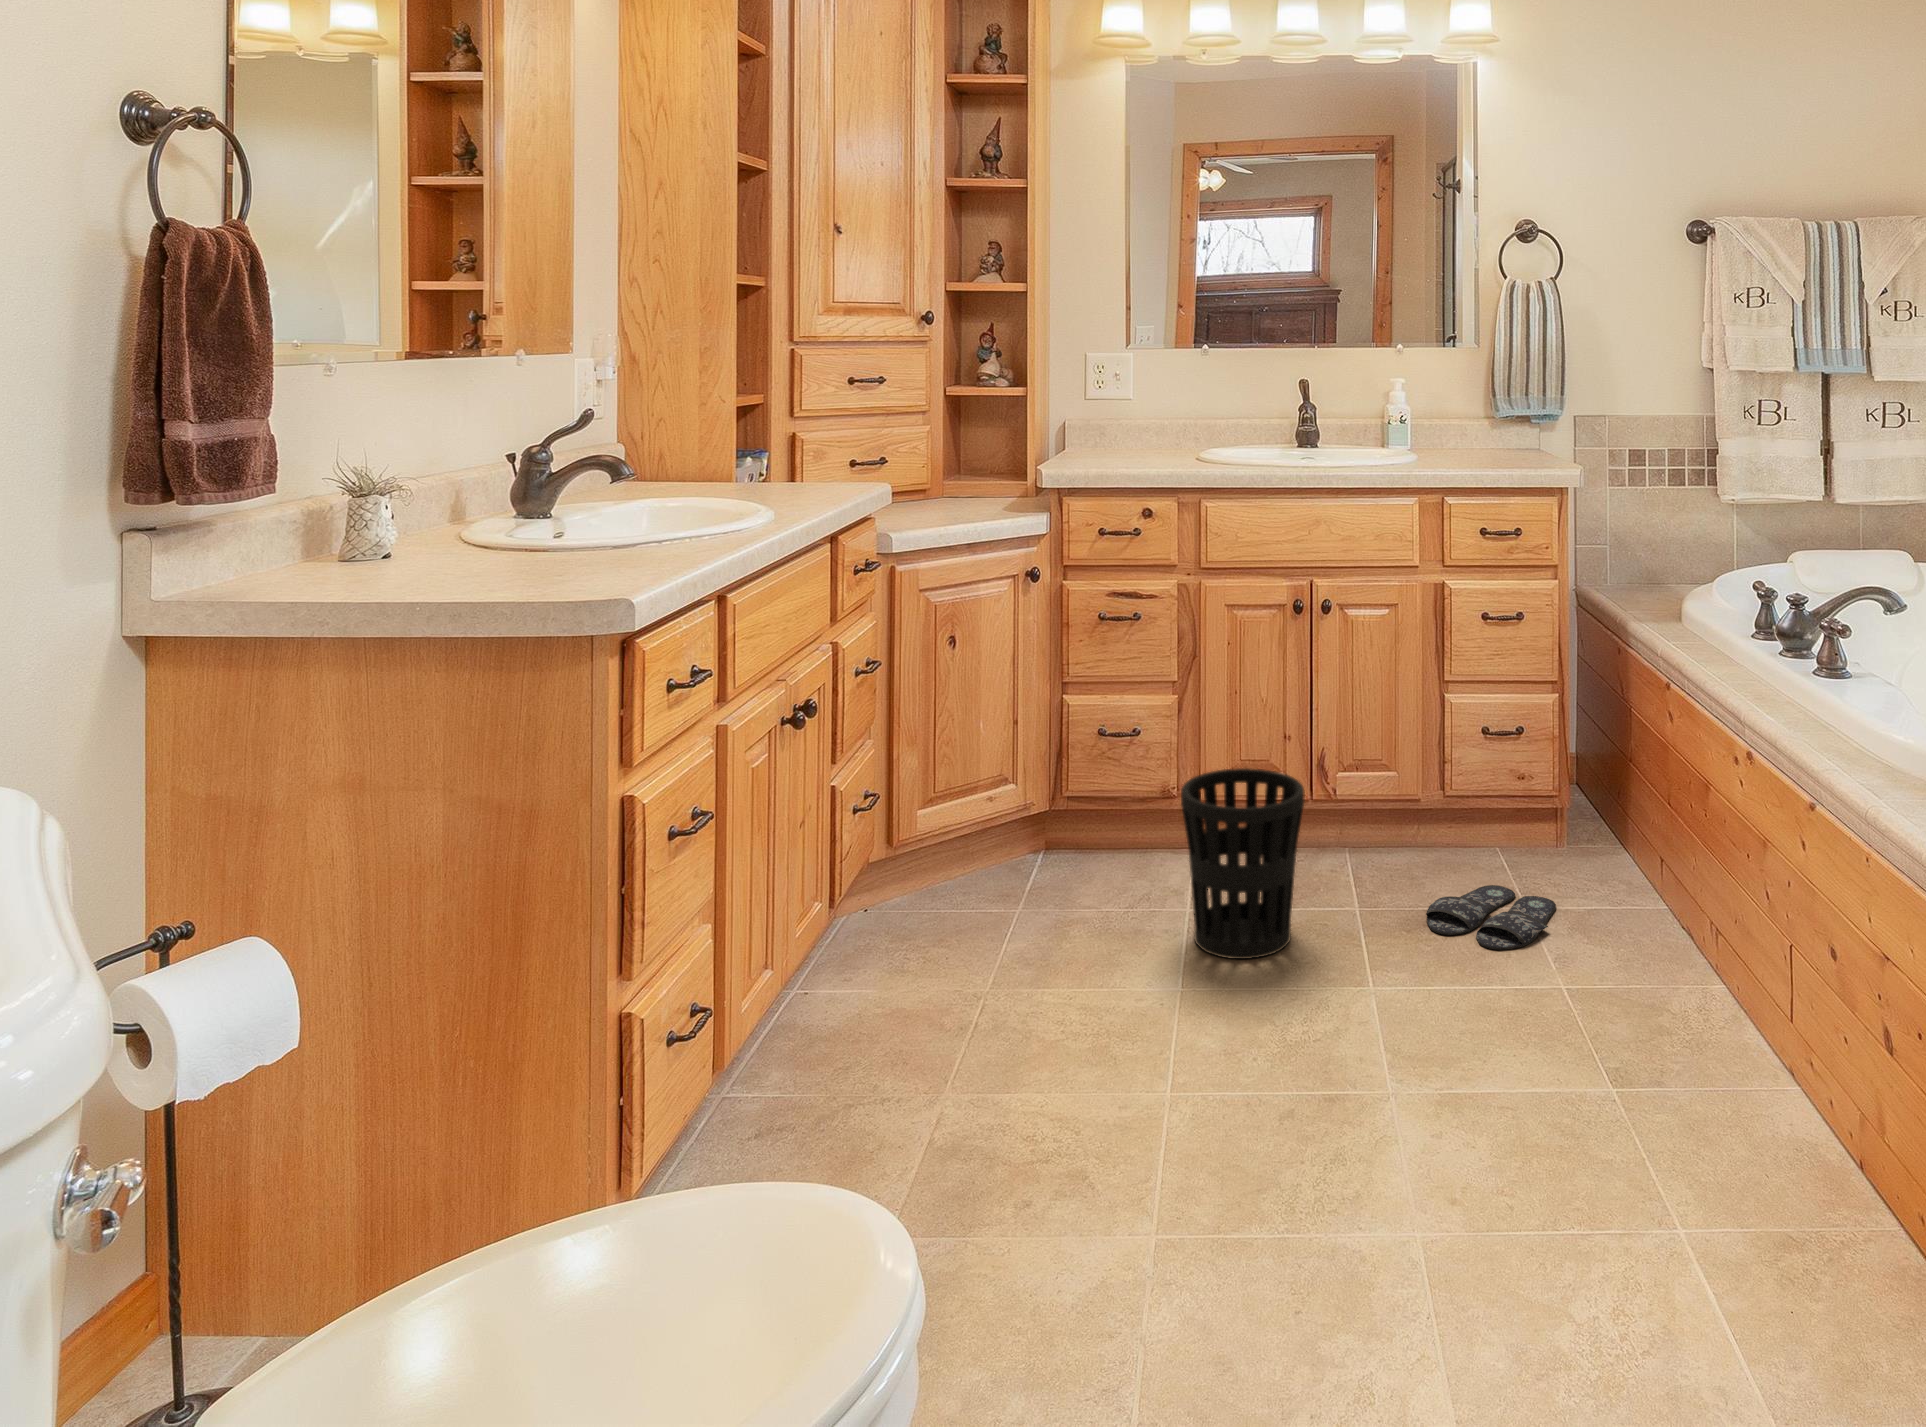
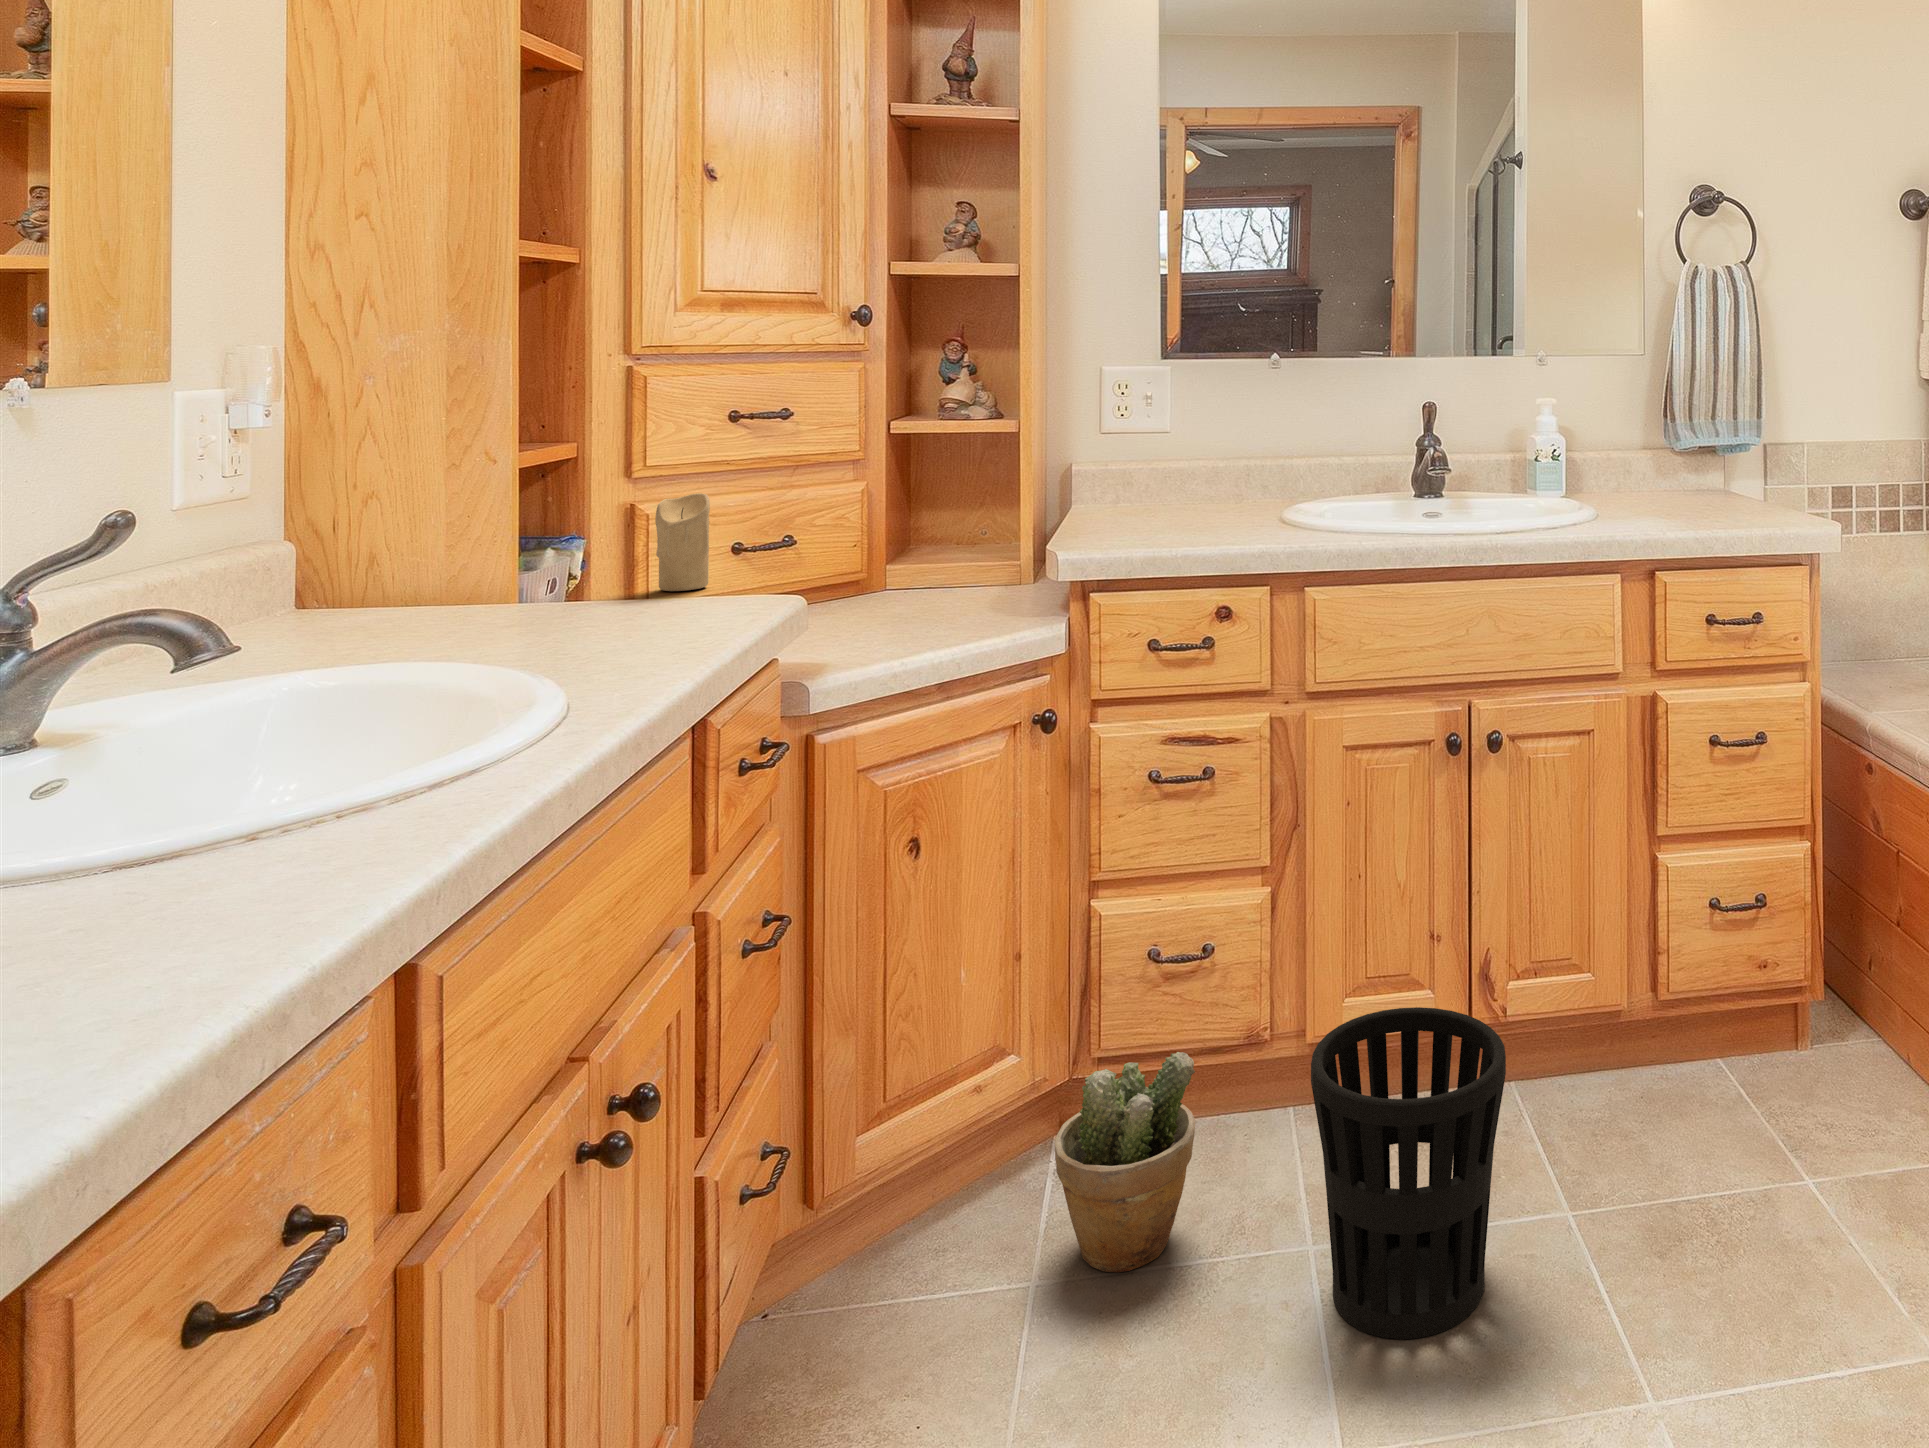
candle: none [808,424,837,480] -> present [655,493,710,591]
potted plant: none [1032,785,1118,914] -> present [1055,1052,1195,1272]
slippers: present [1426,885,1556,950] -> none [1672,1128,1852,1259]

